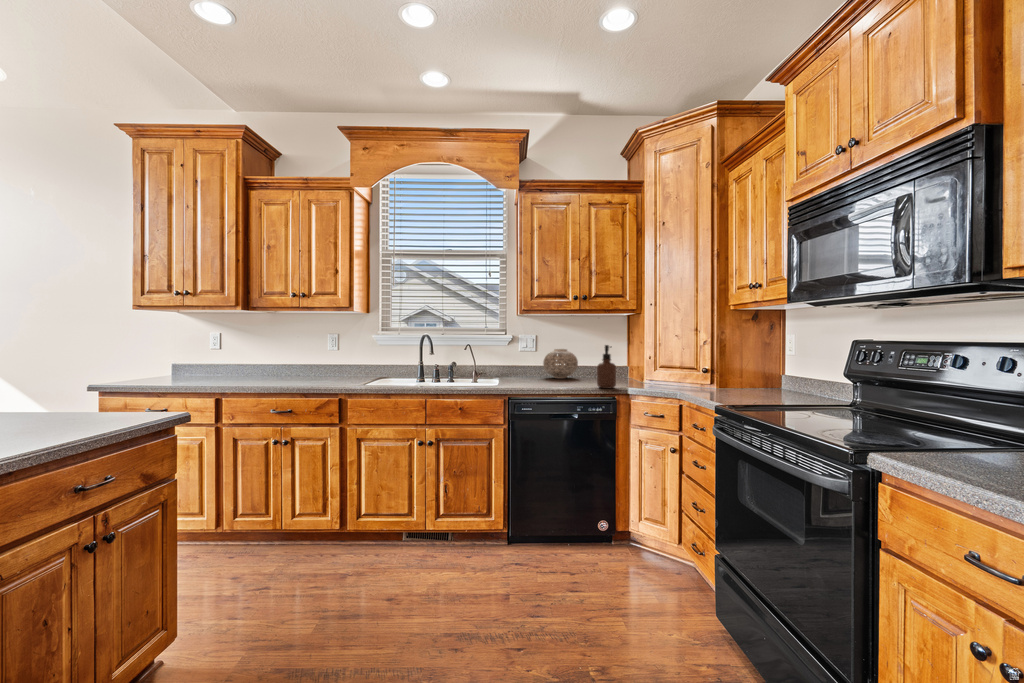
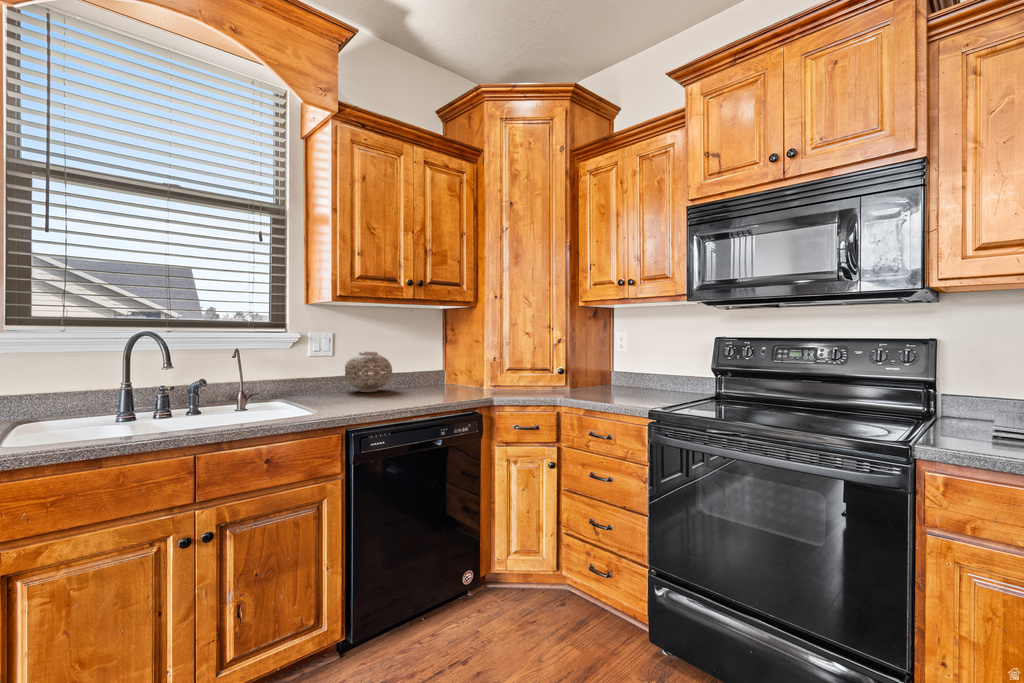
soap dispenser: present [597,345,616,388] -> none [458,346,482,402]

